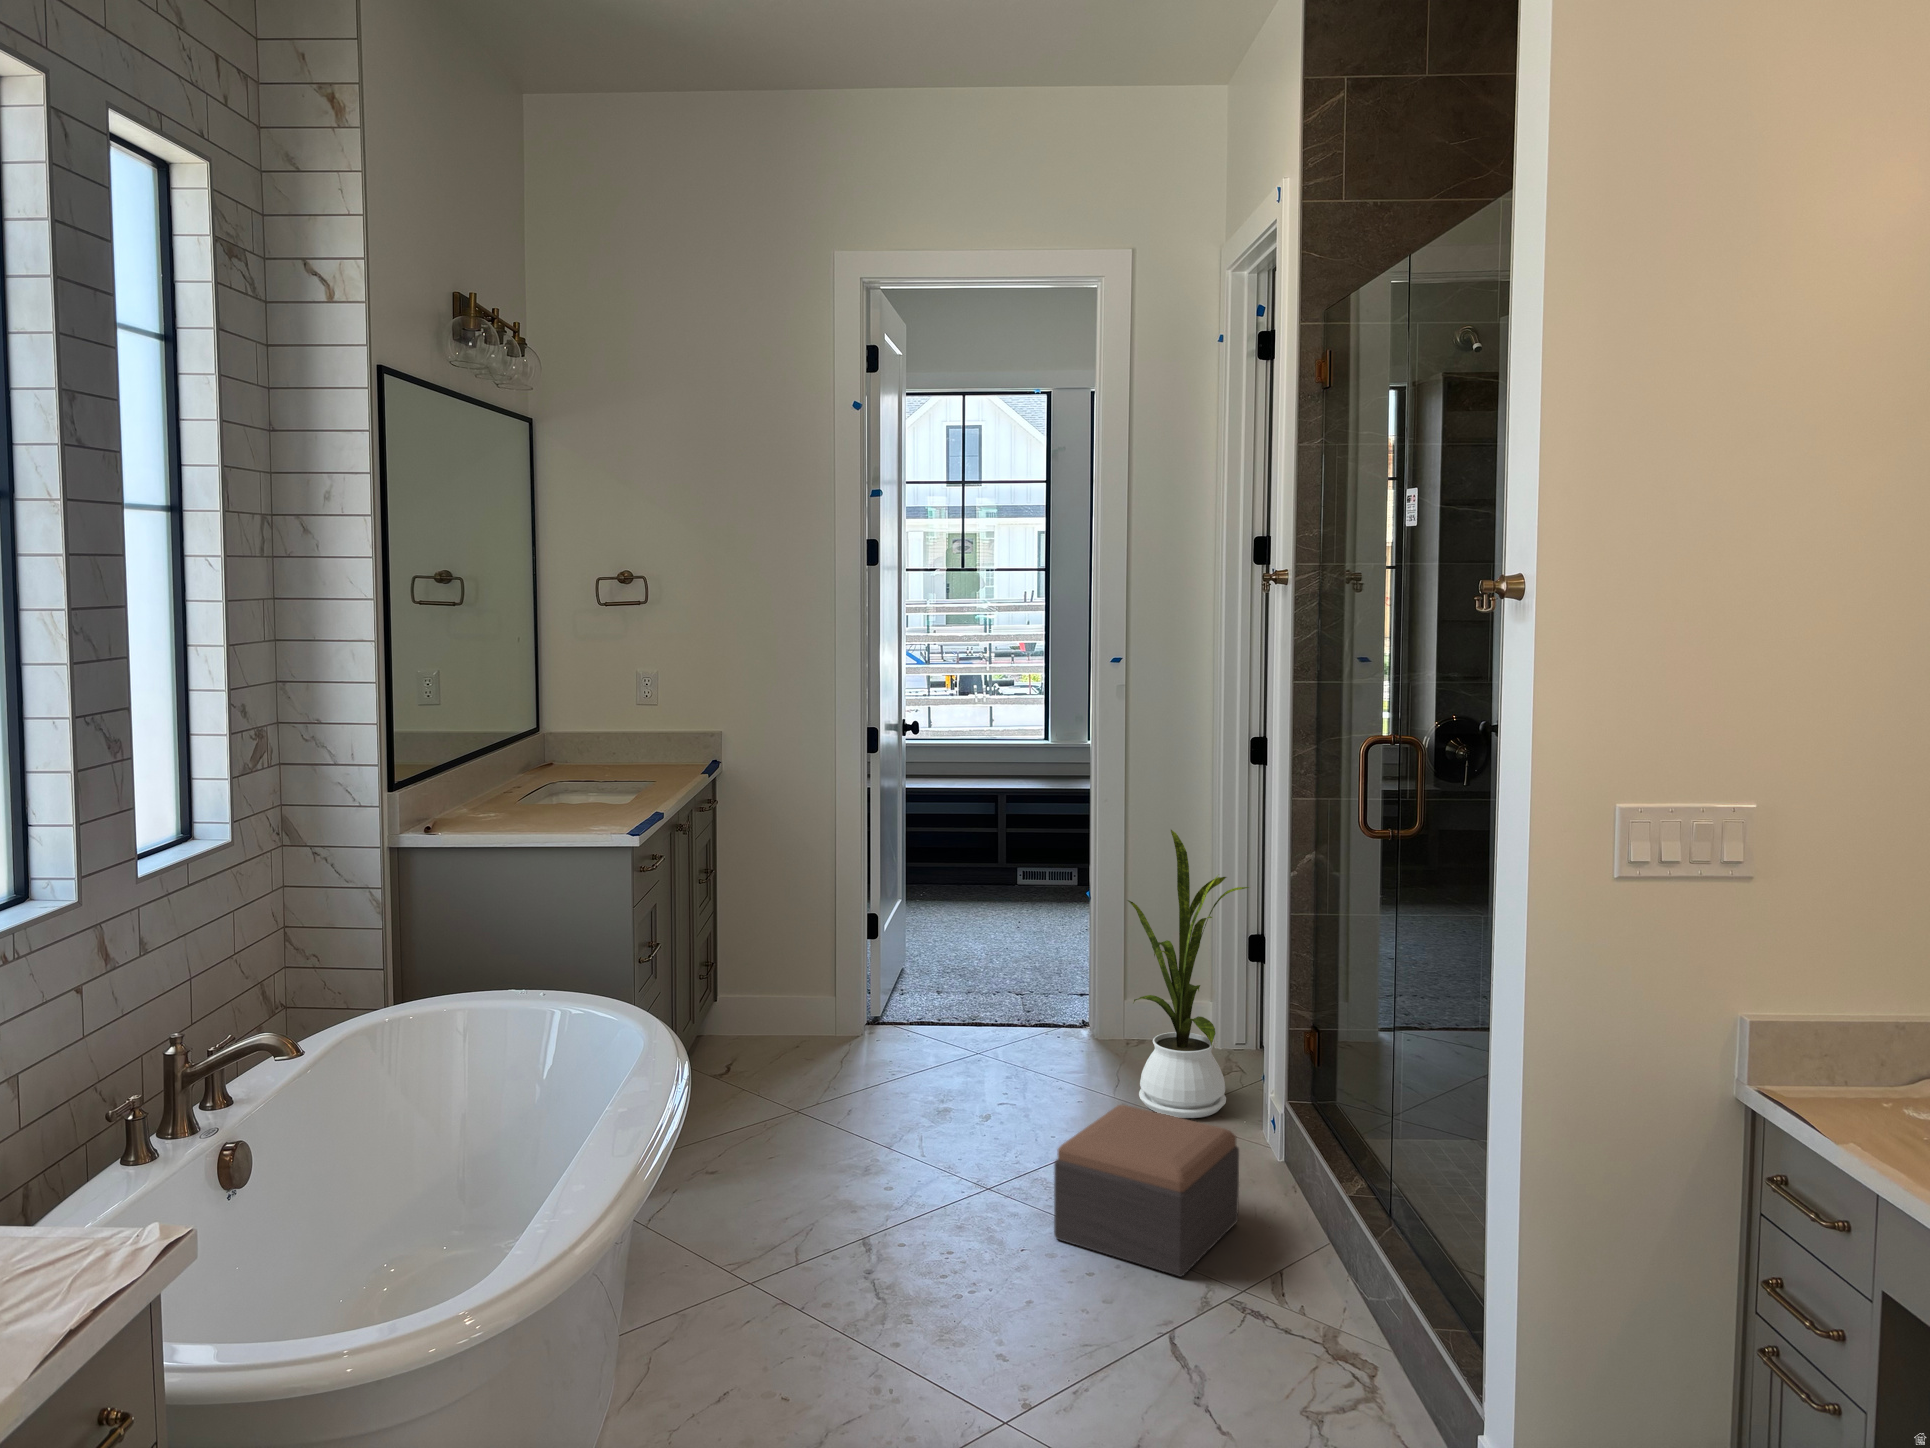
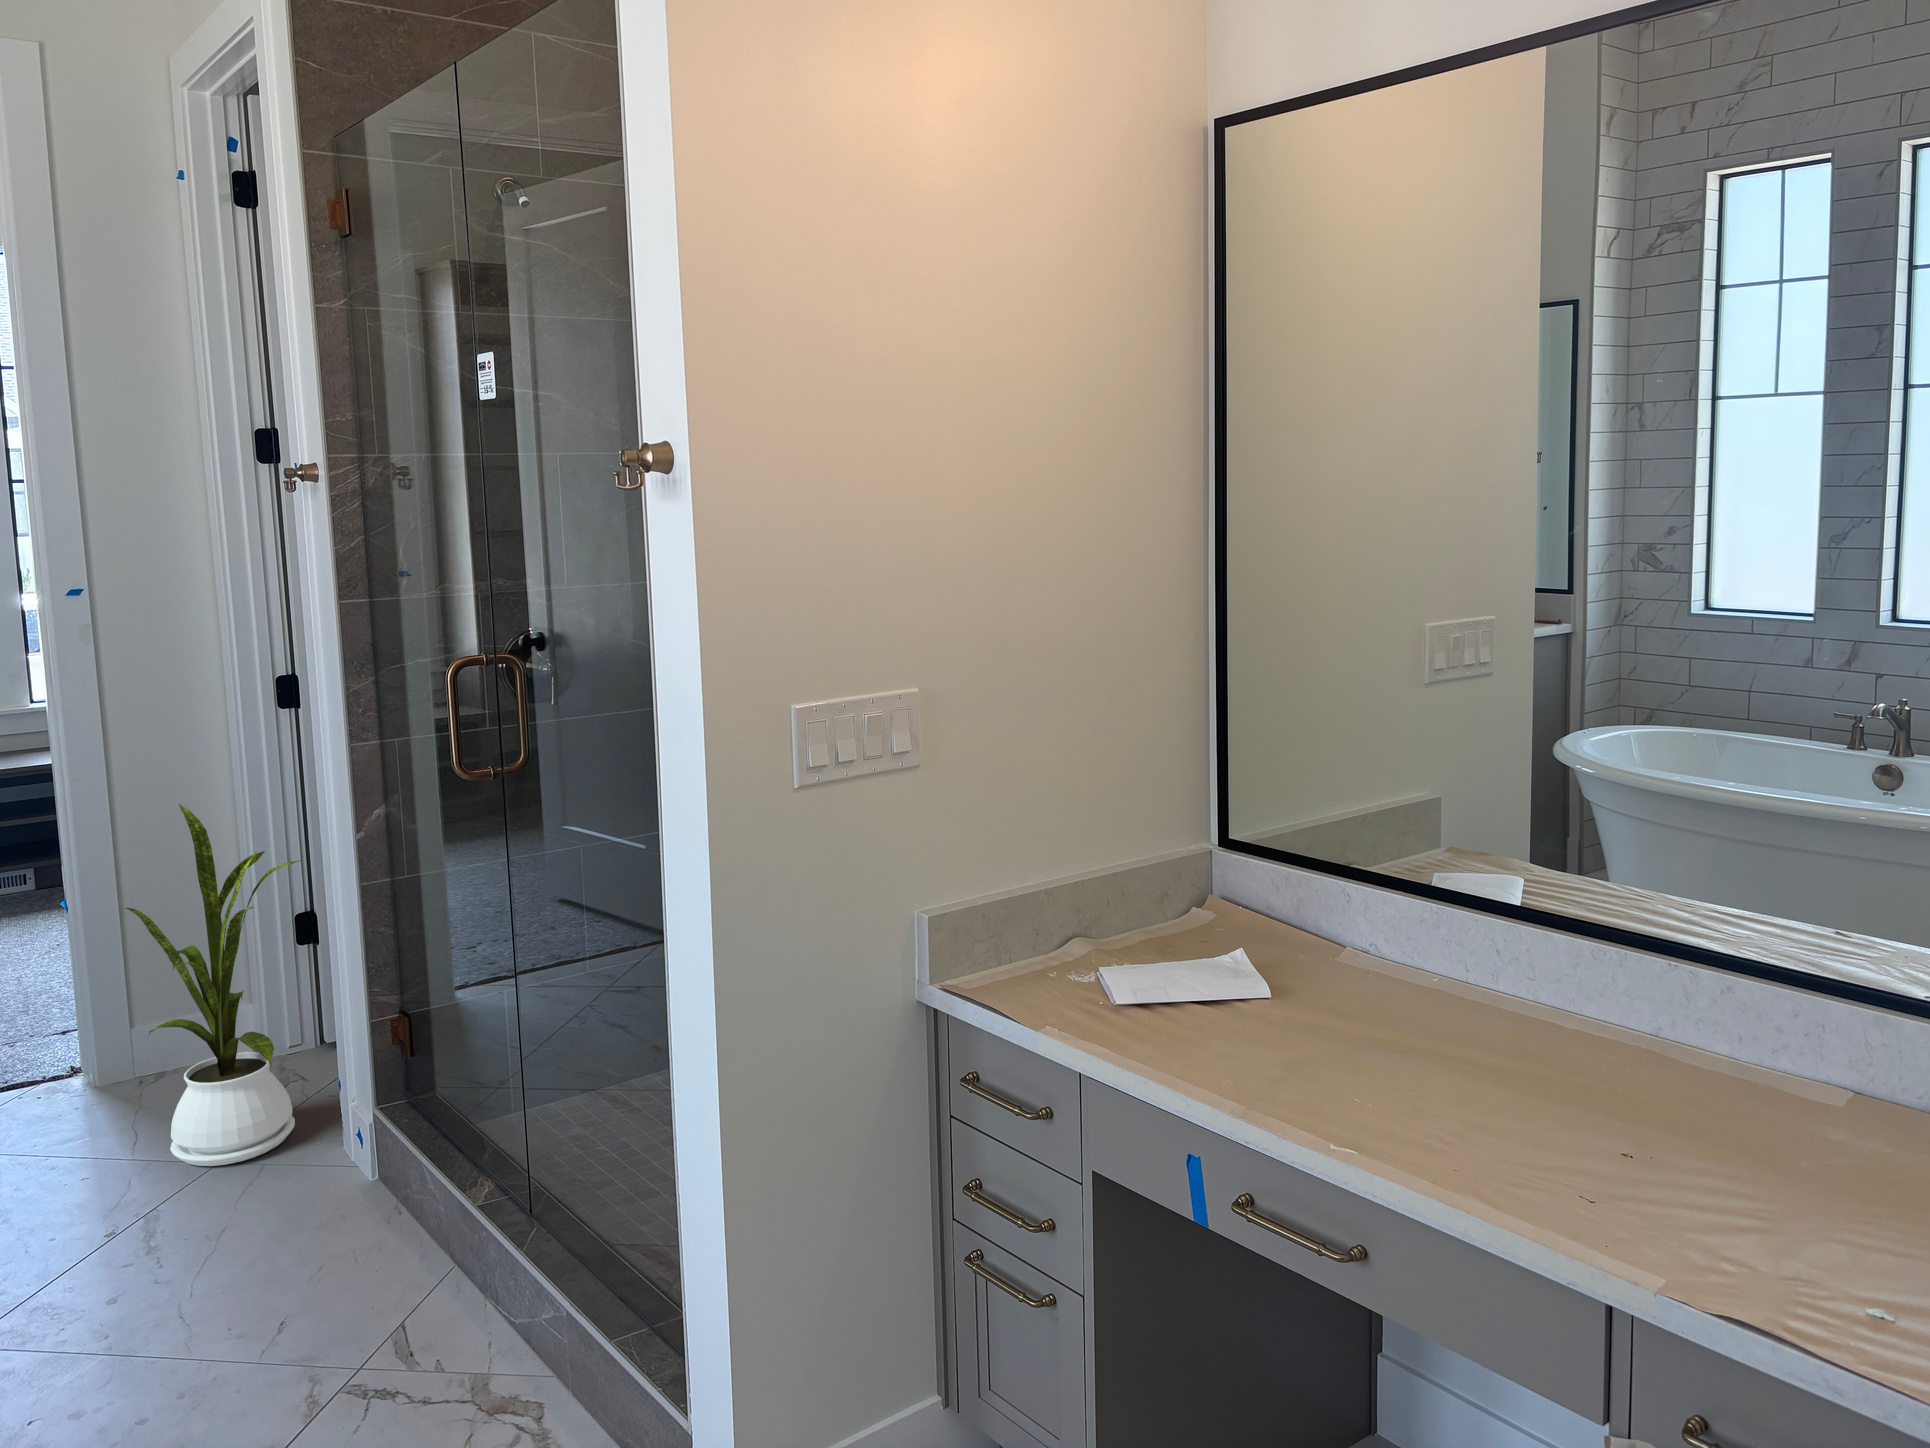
footstool: present [1054,1105,1239,1277] -> none [49,1172,336,1408]

